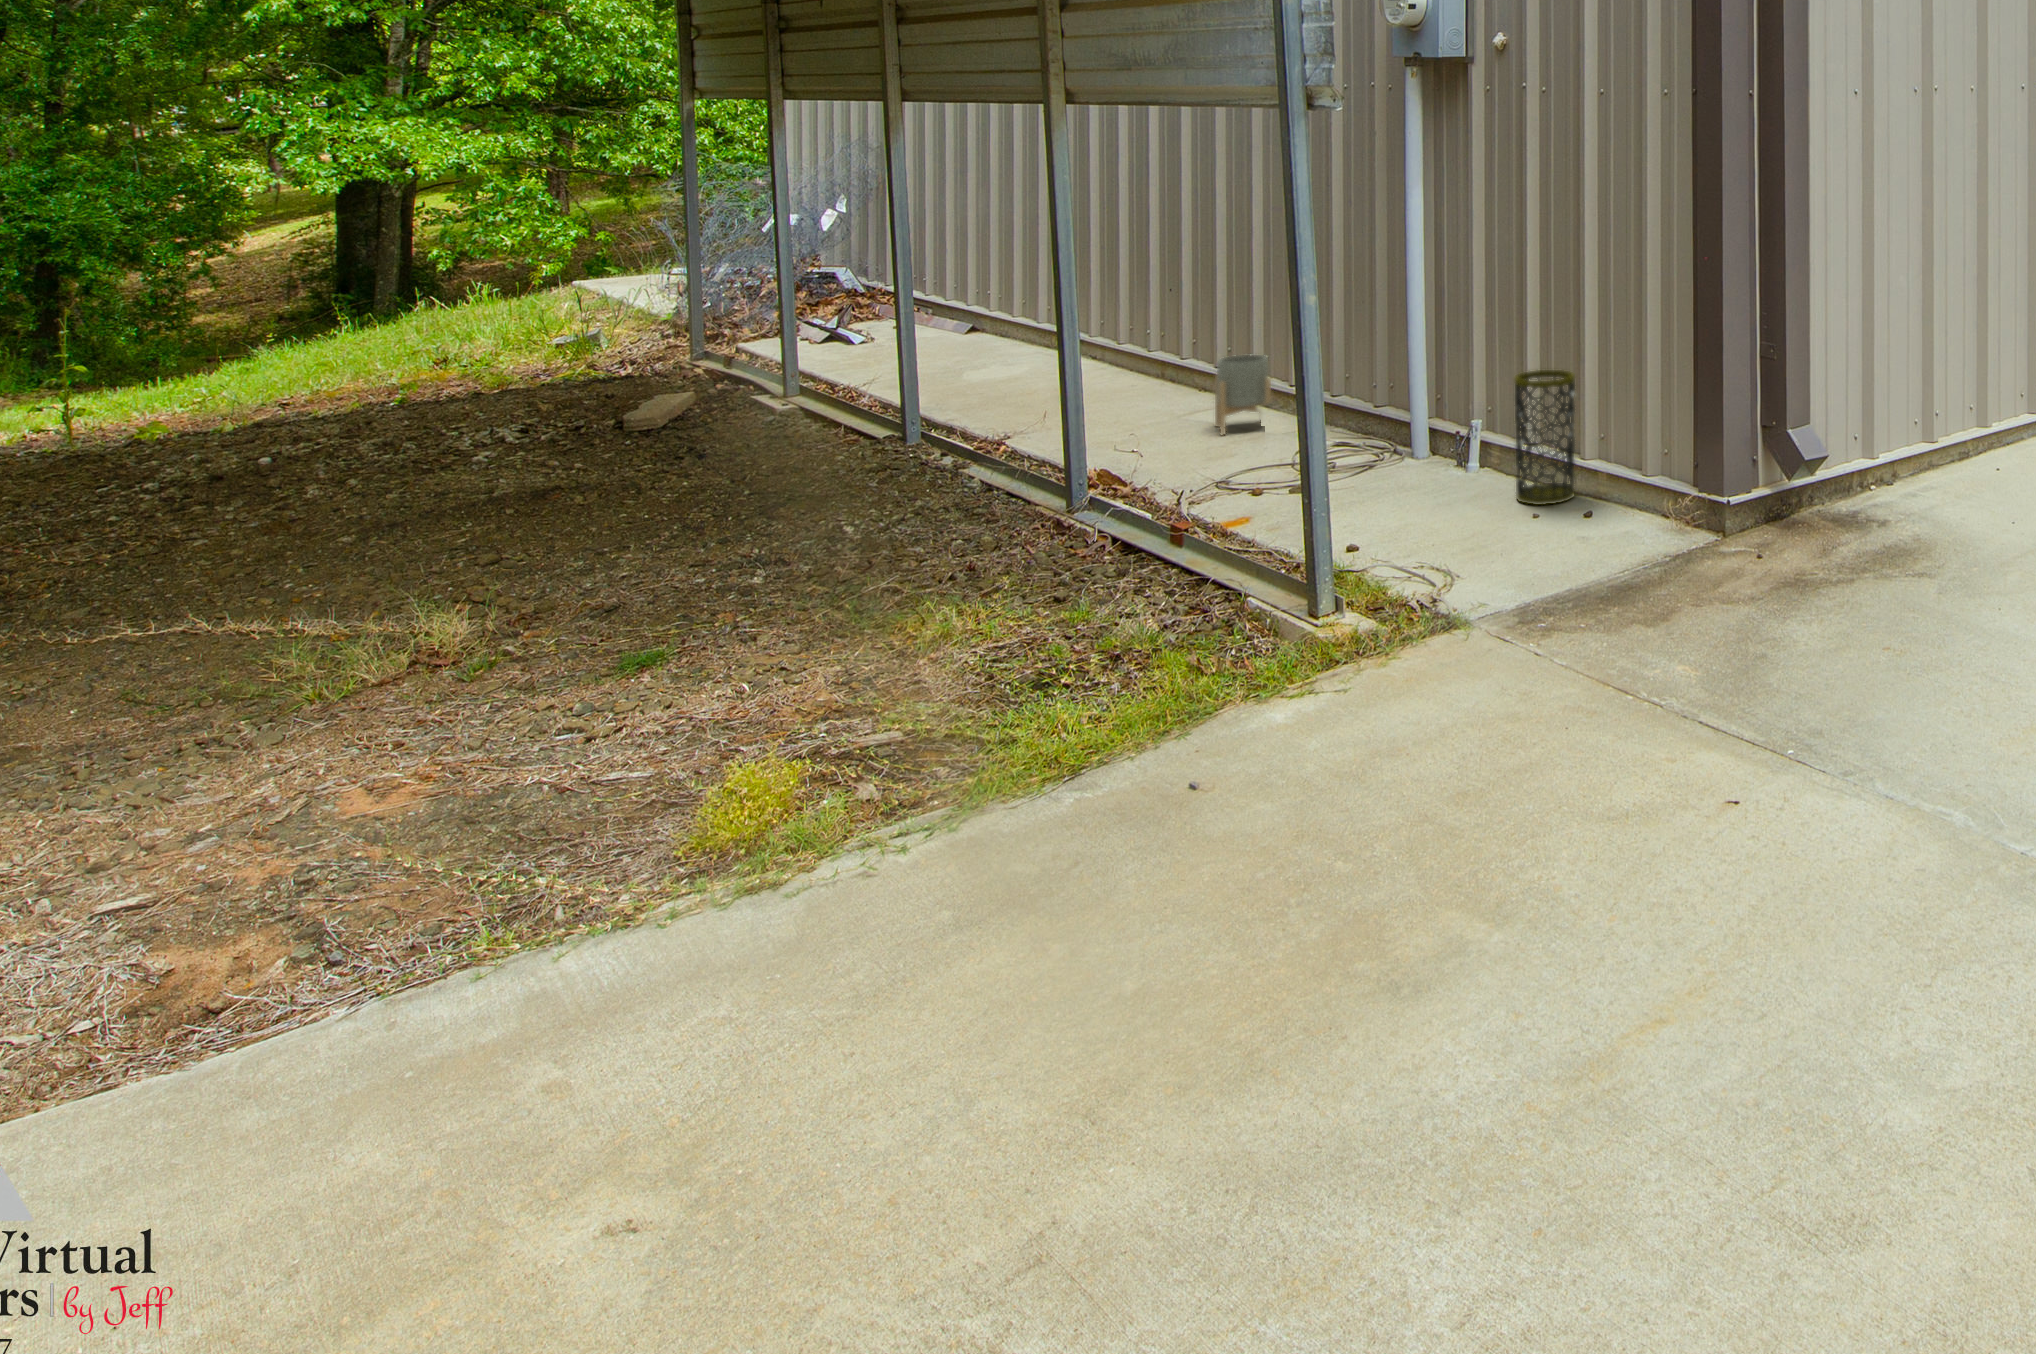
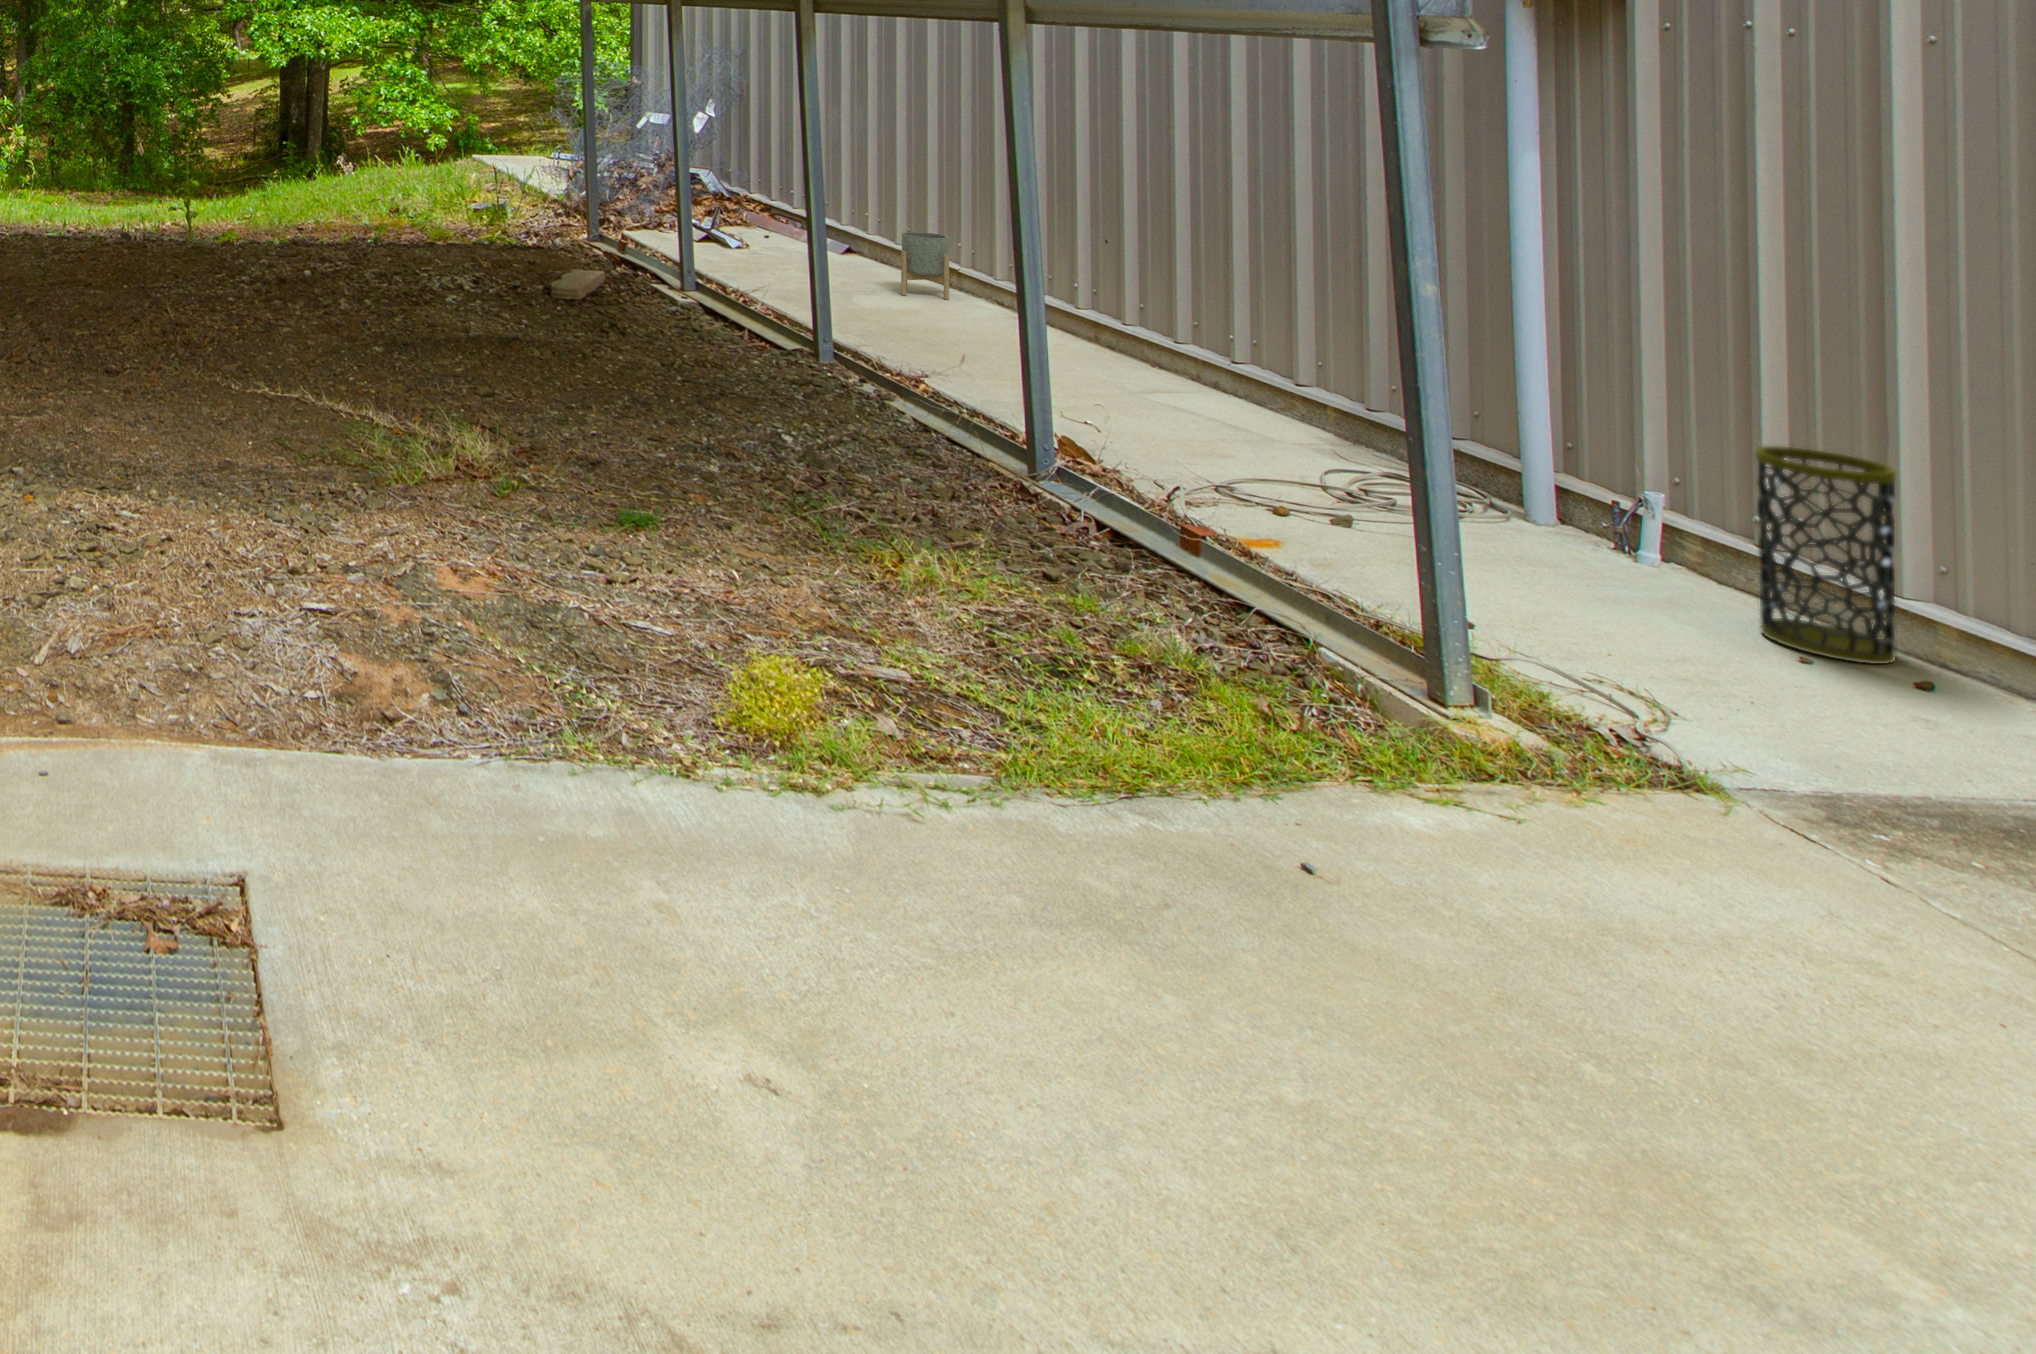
planter: present [1215,355,1271,436] -> present [901,232,949,300]

